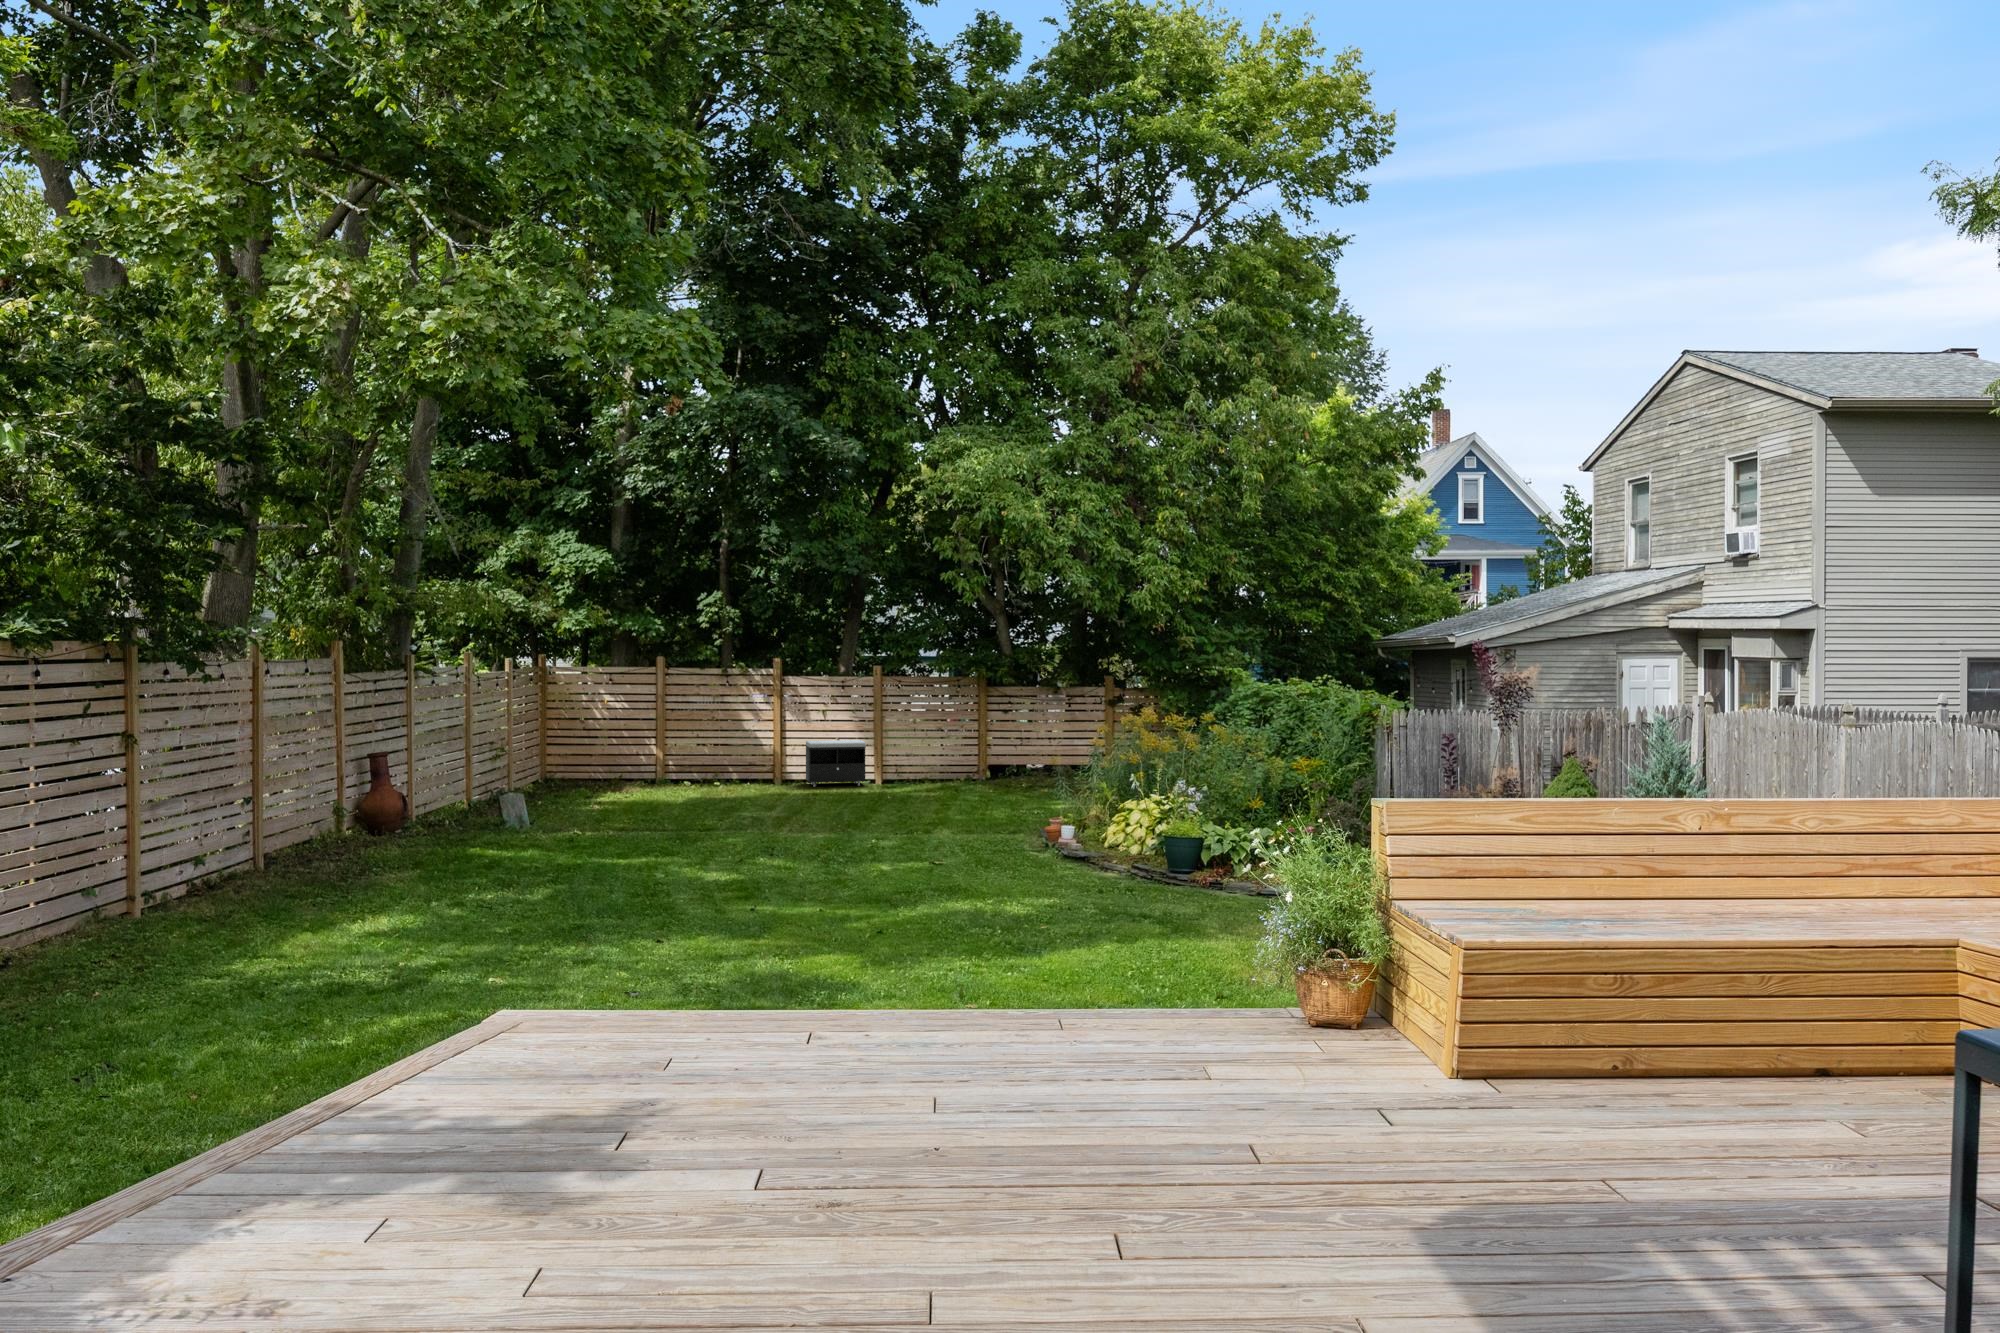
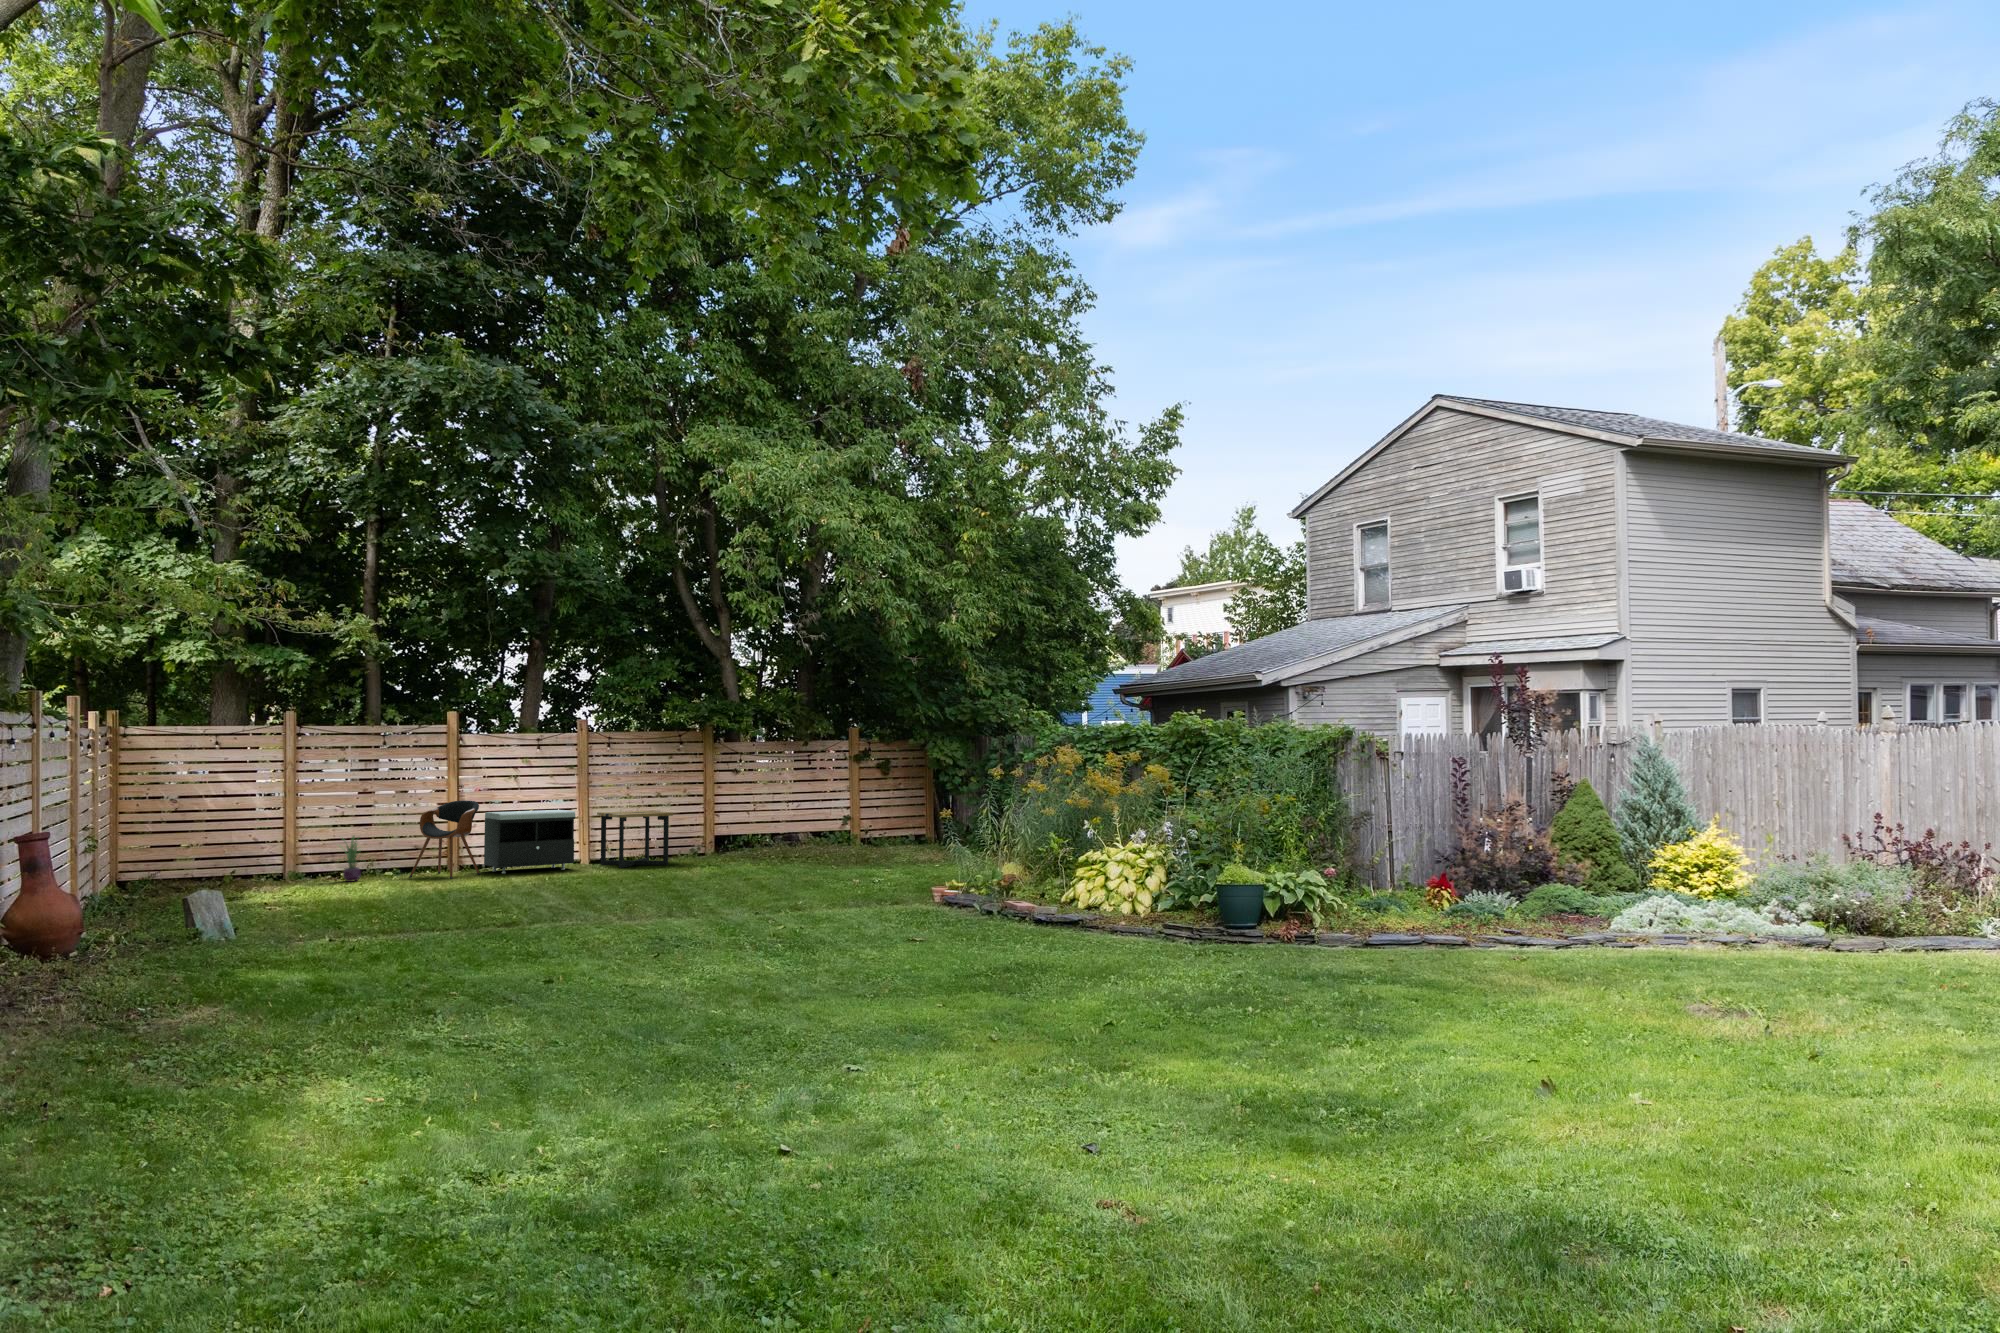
chair: none [751,732,798,789] -> present [409,800,480,879]
side table: none [889,742,939,786] -> present [597,811,673,868]
decorative plant: none [693,755,730,787] -> present [343,836,361,882]

